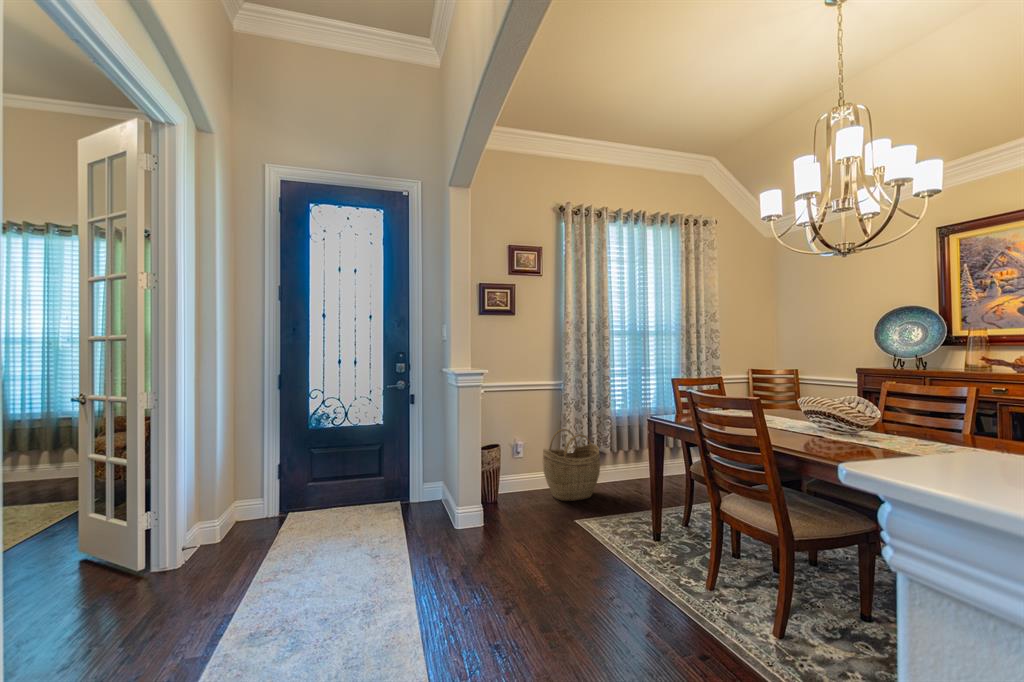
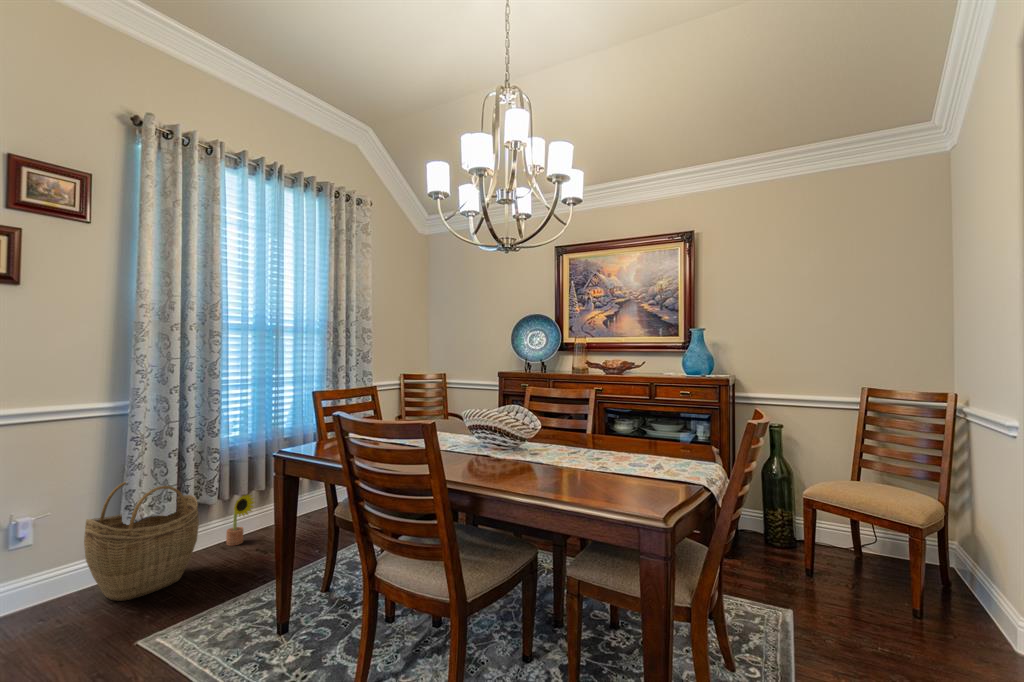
decorative plant: none [616,450,635,485] -> present [226,495,255,546]

